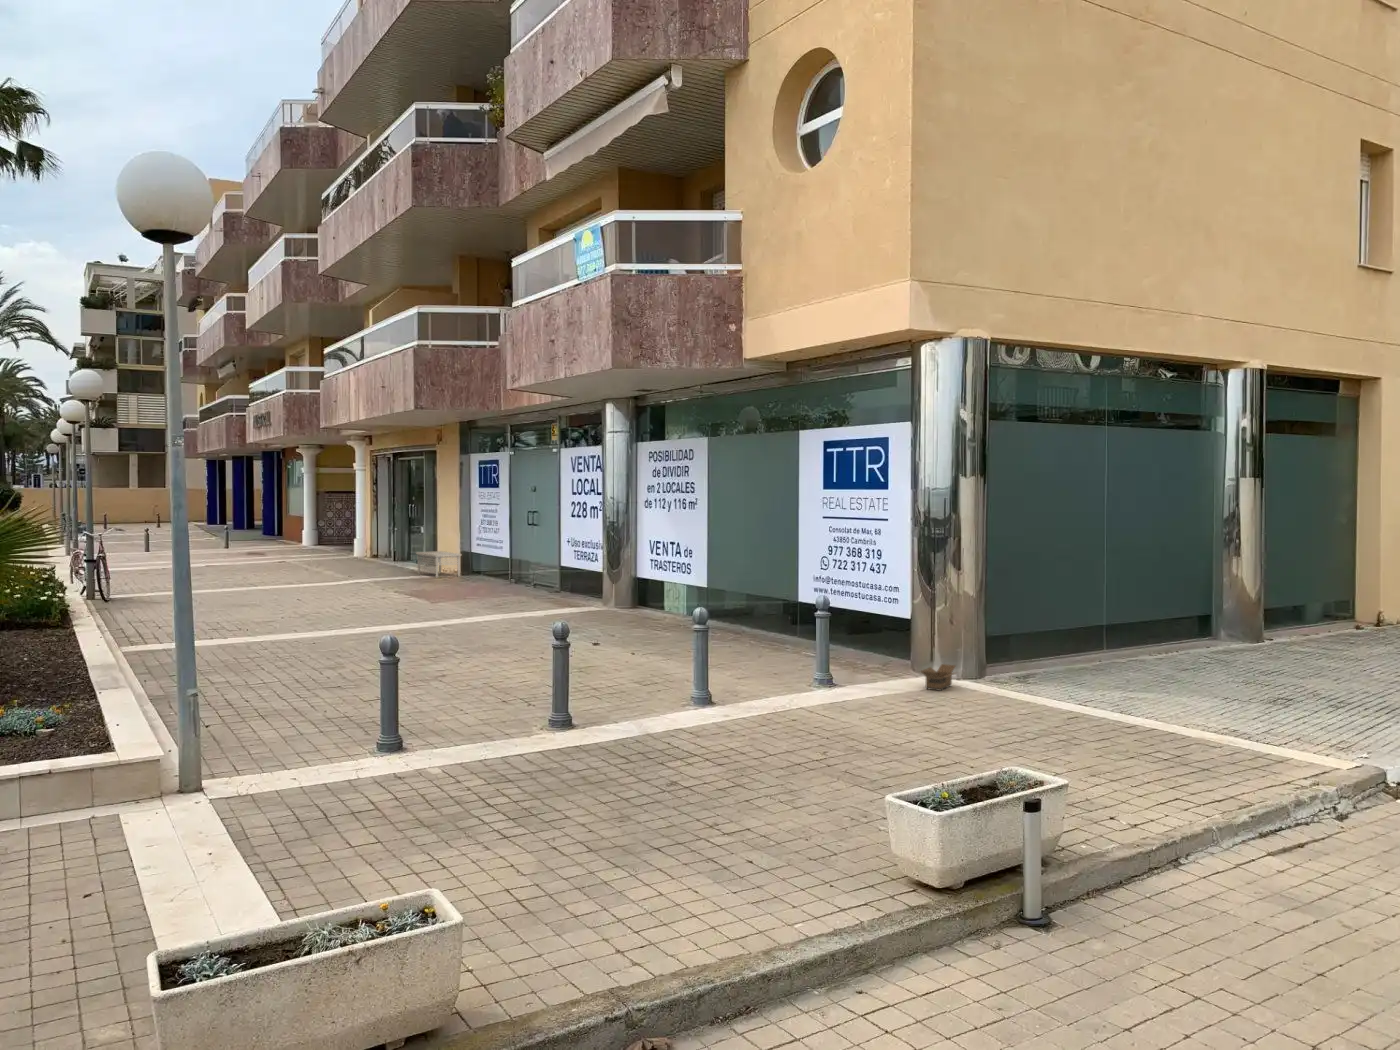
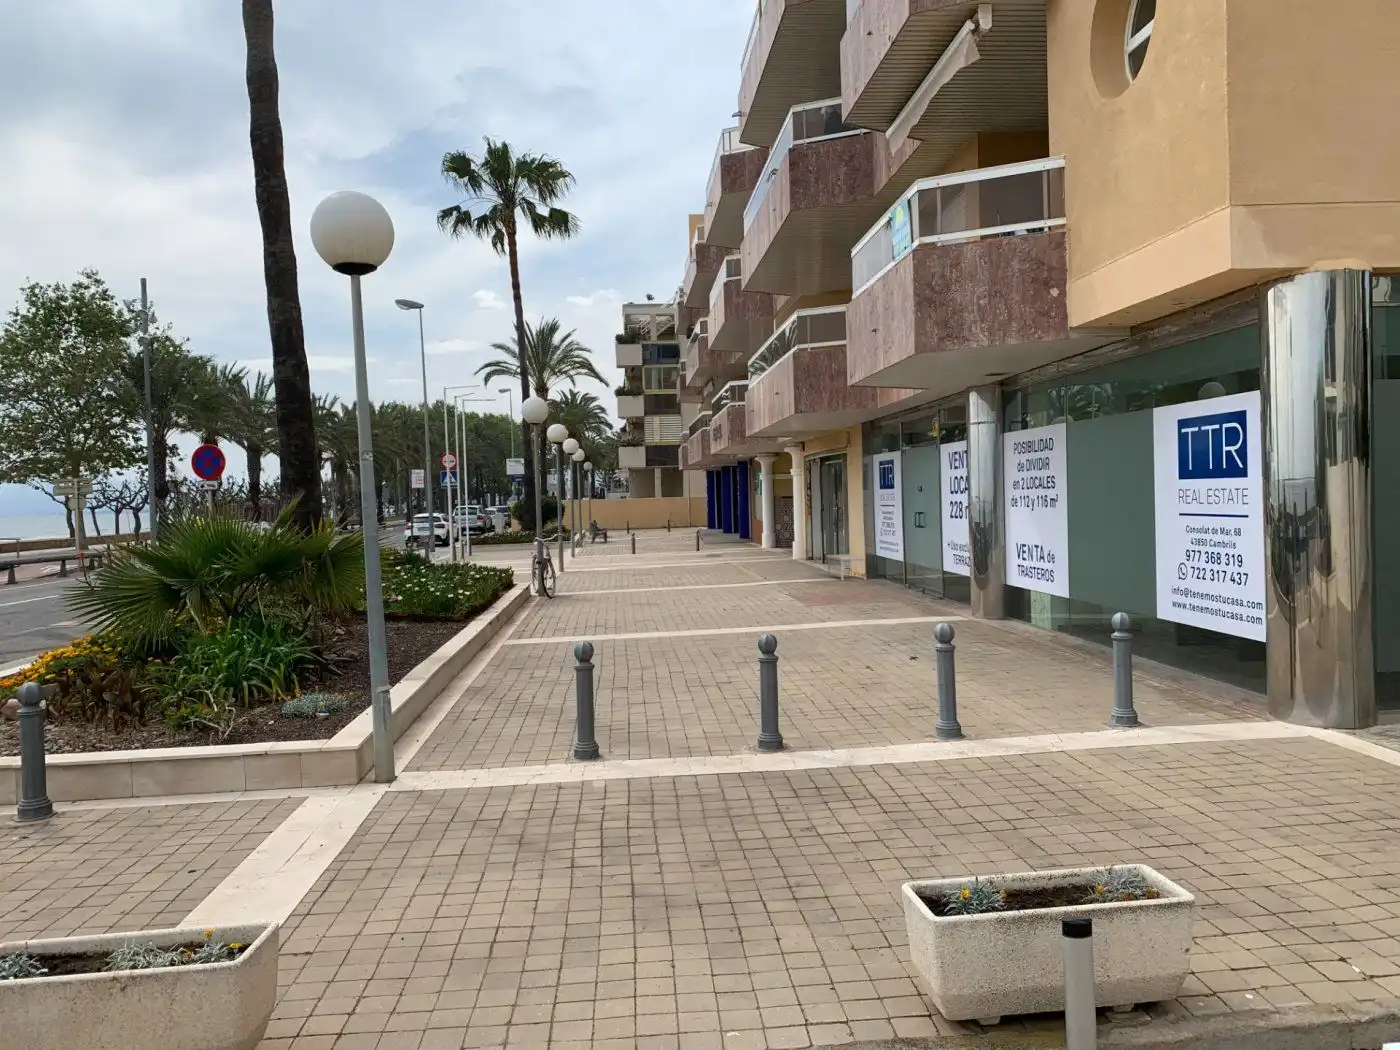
cardboard box: present [921,664,955,690] -> none [1265,704,1328,739]

